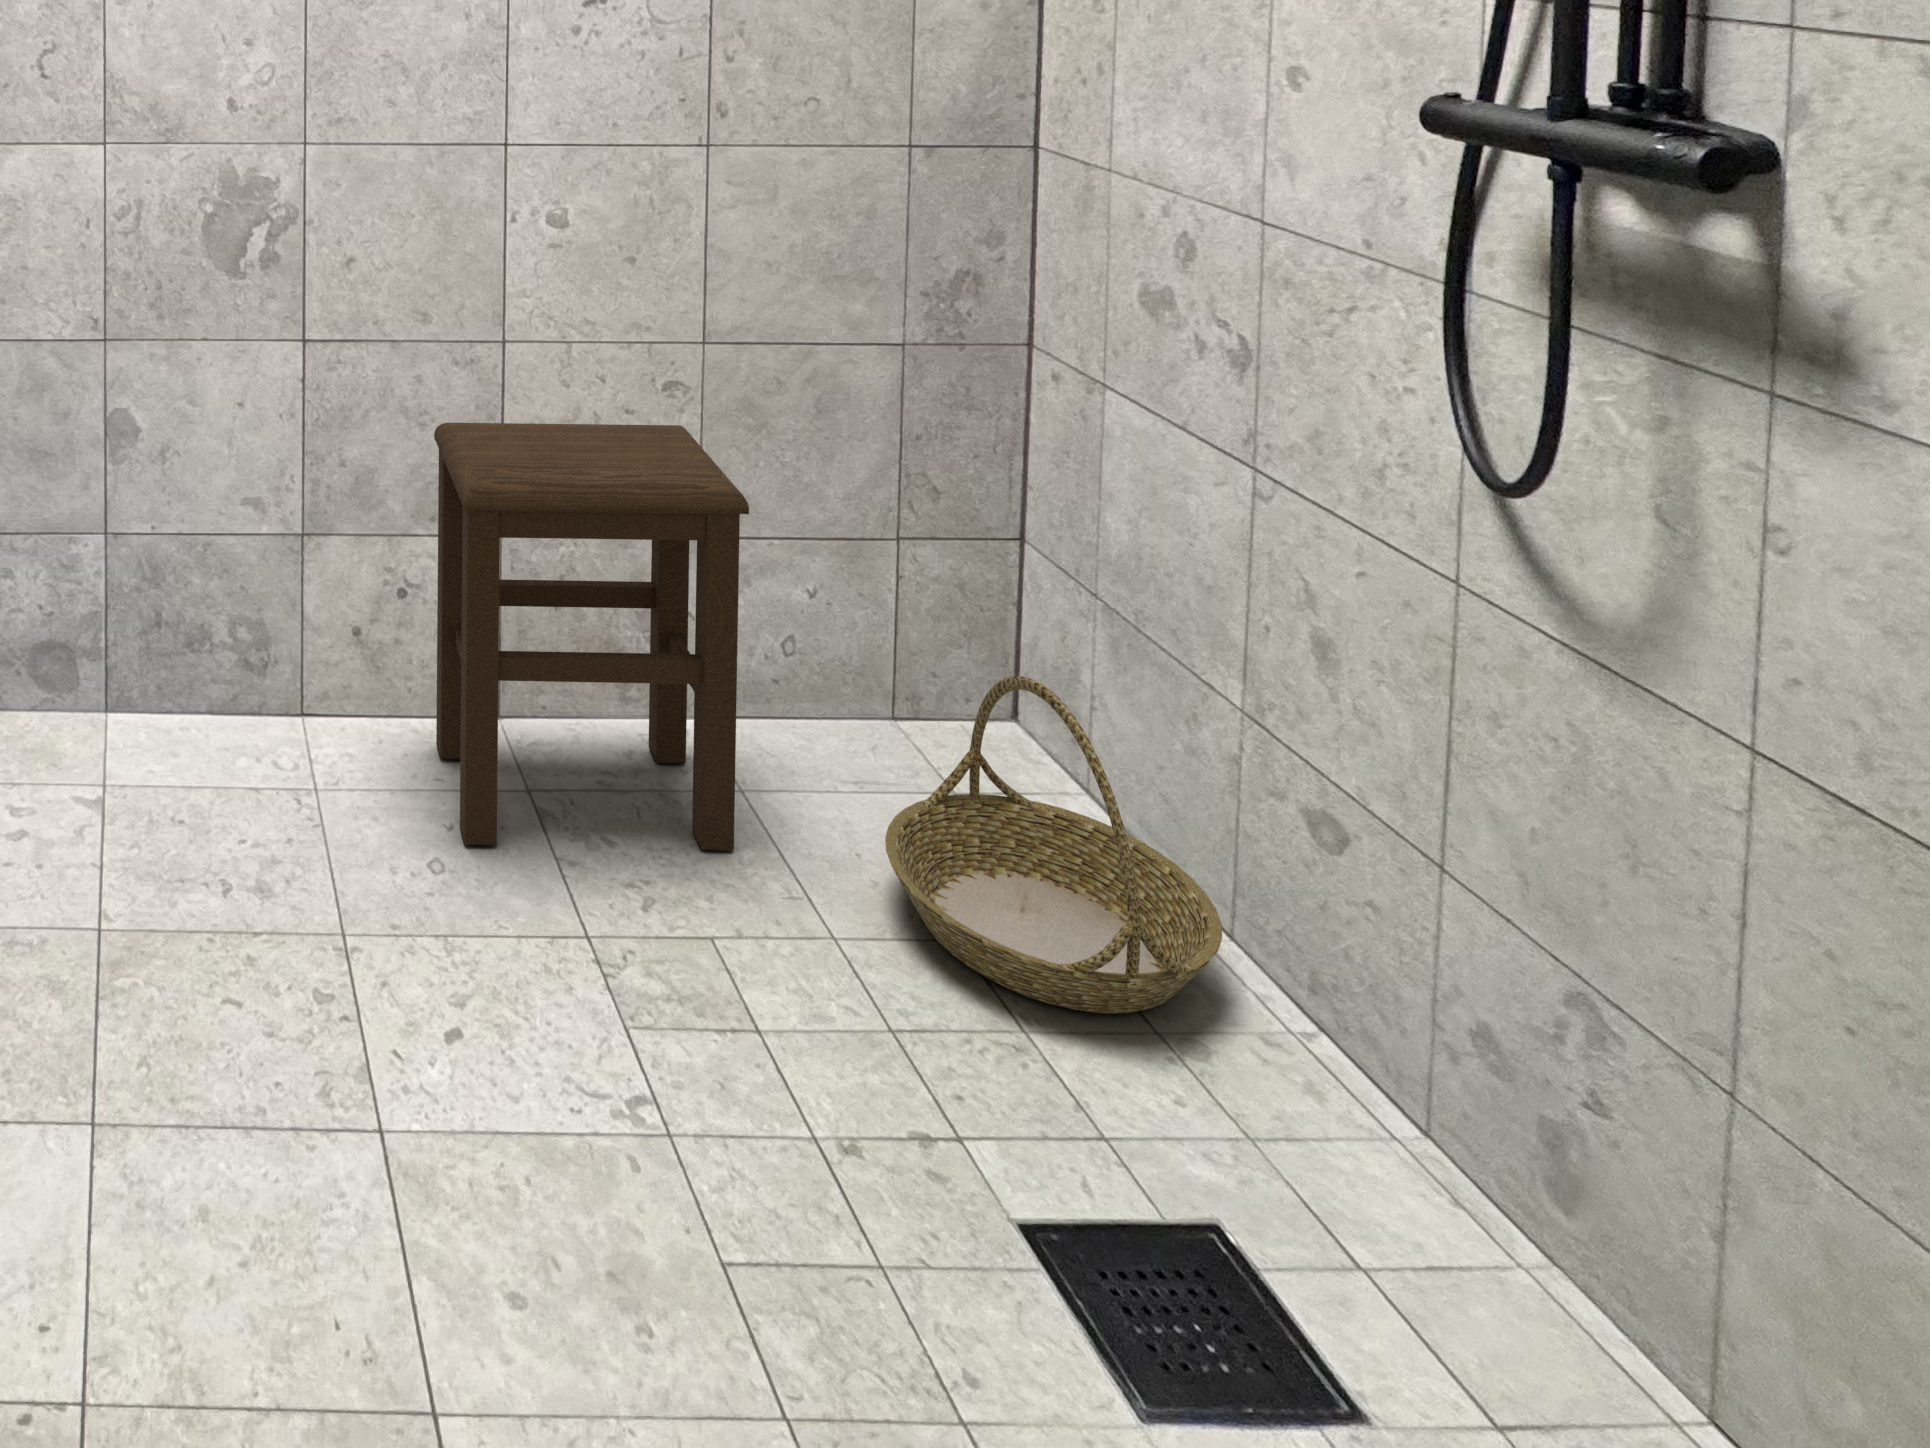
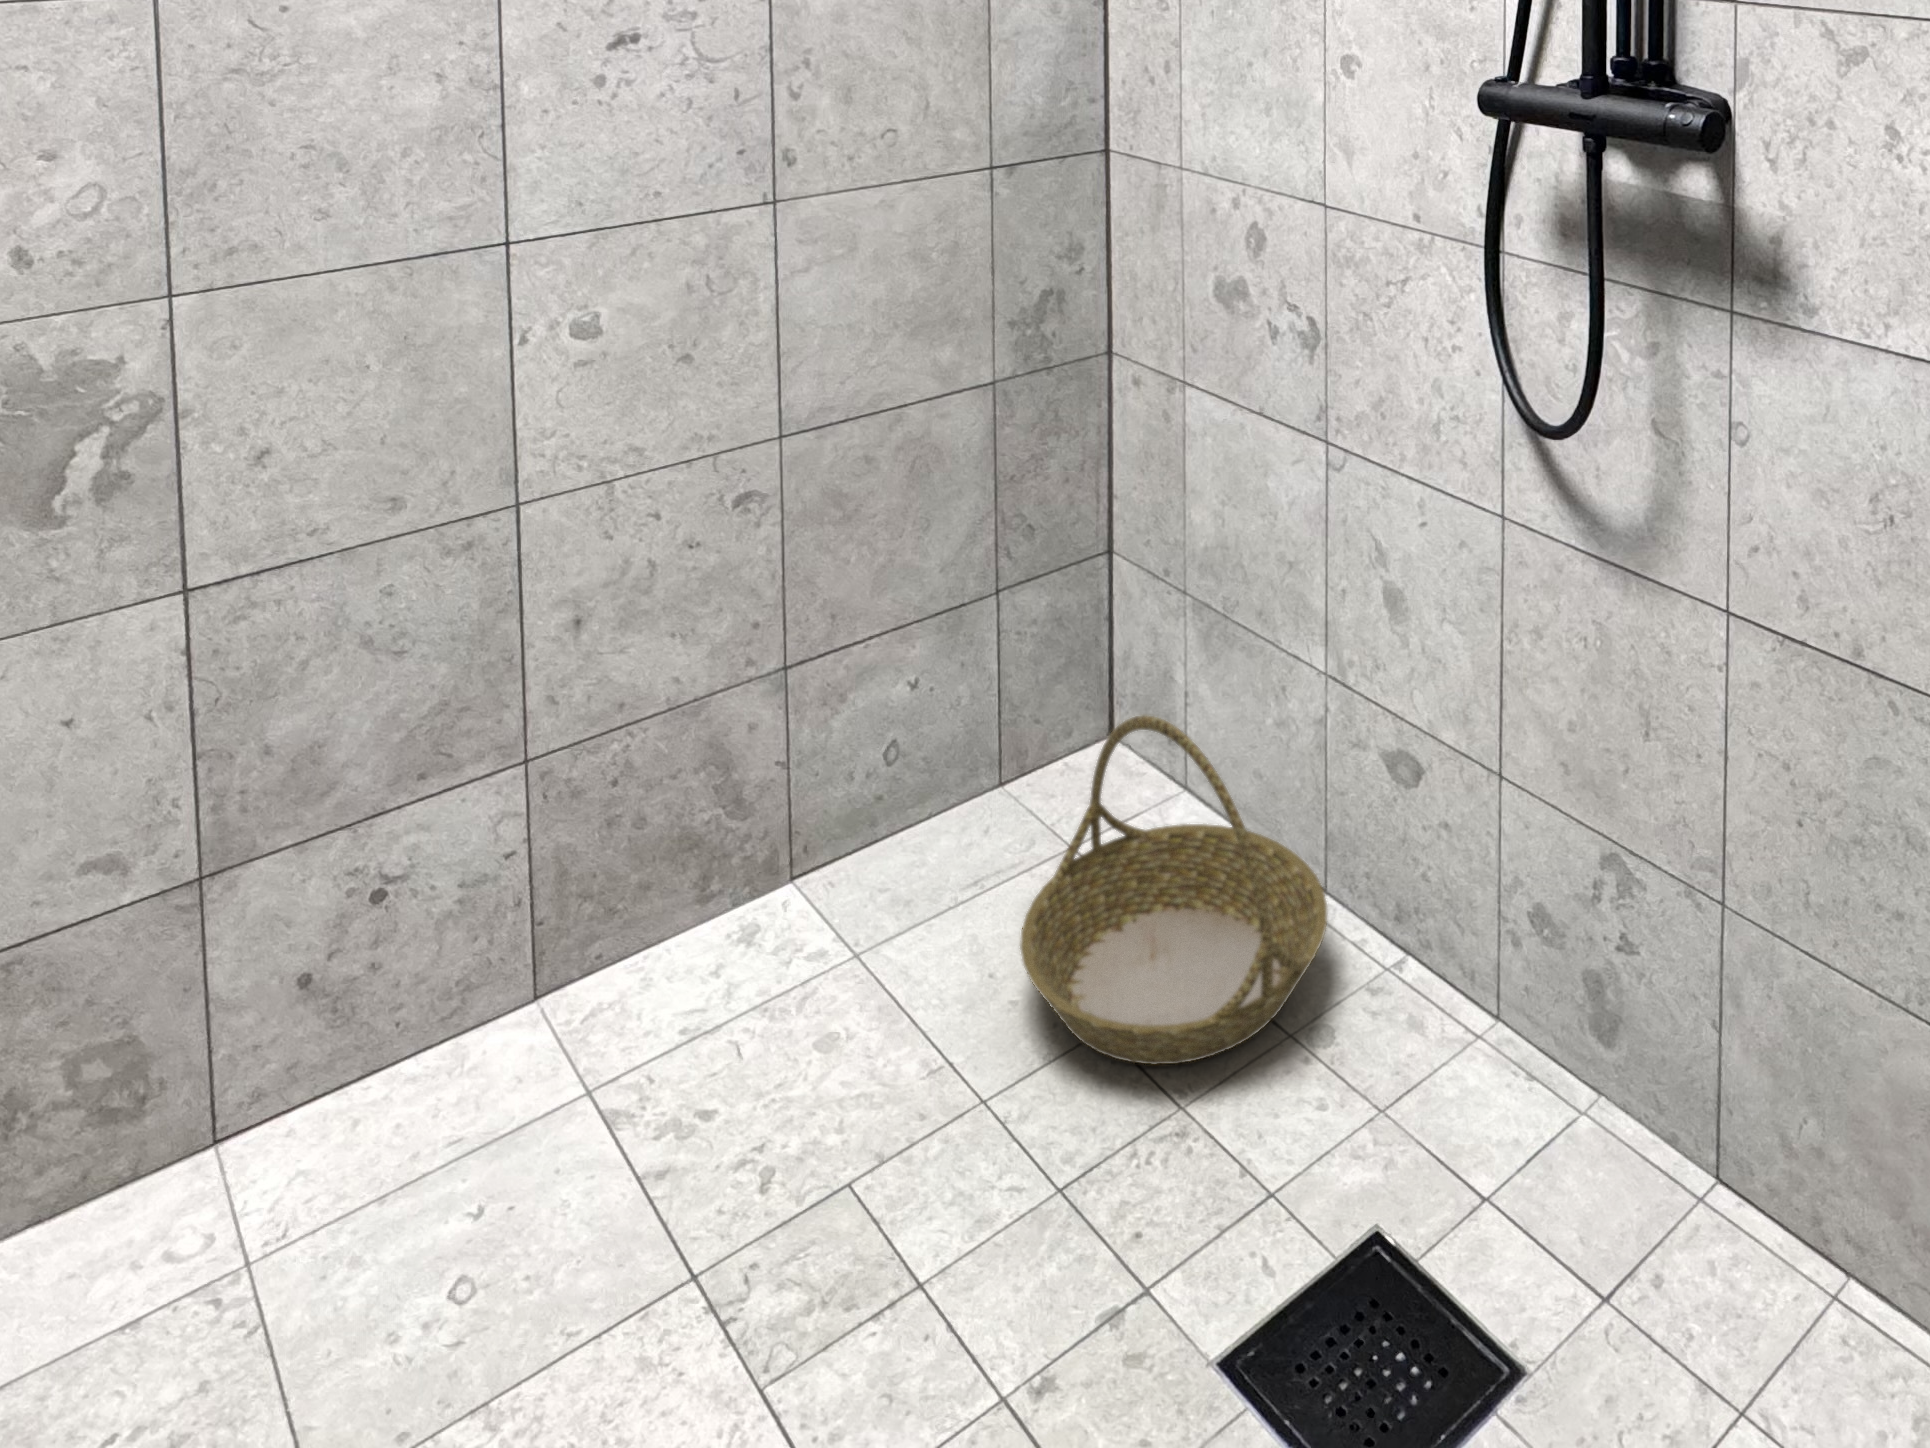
stool: present [434,423,749,851] -> none [418,544,855,1222]

